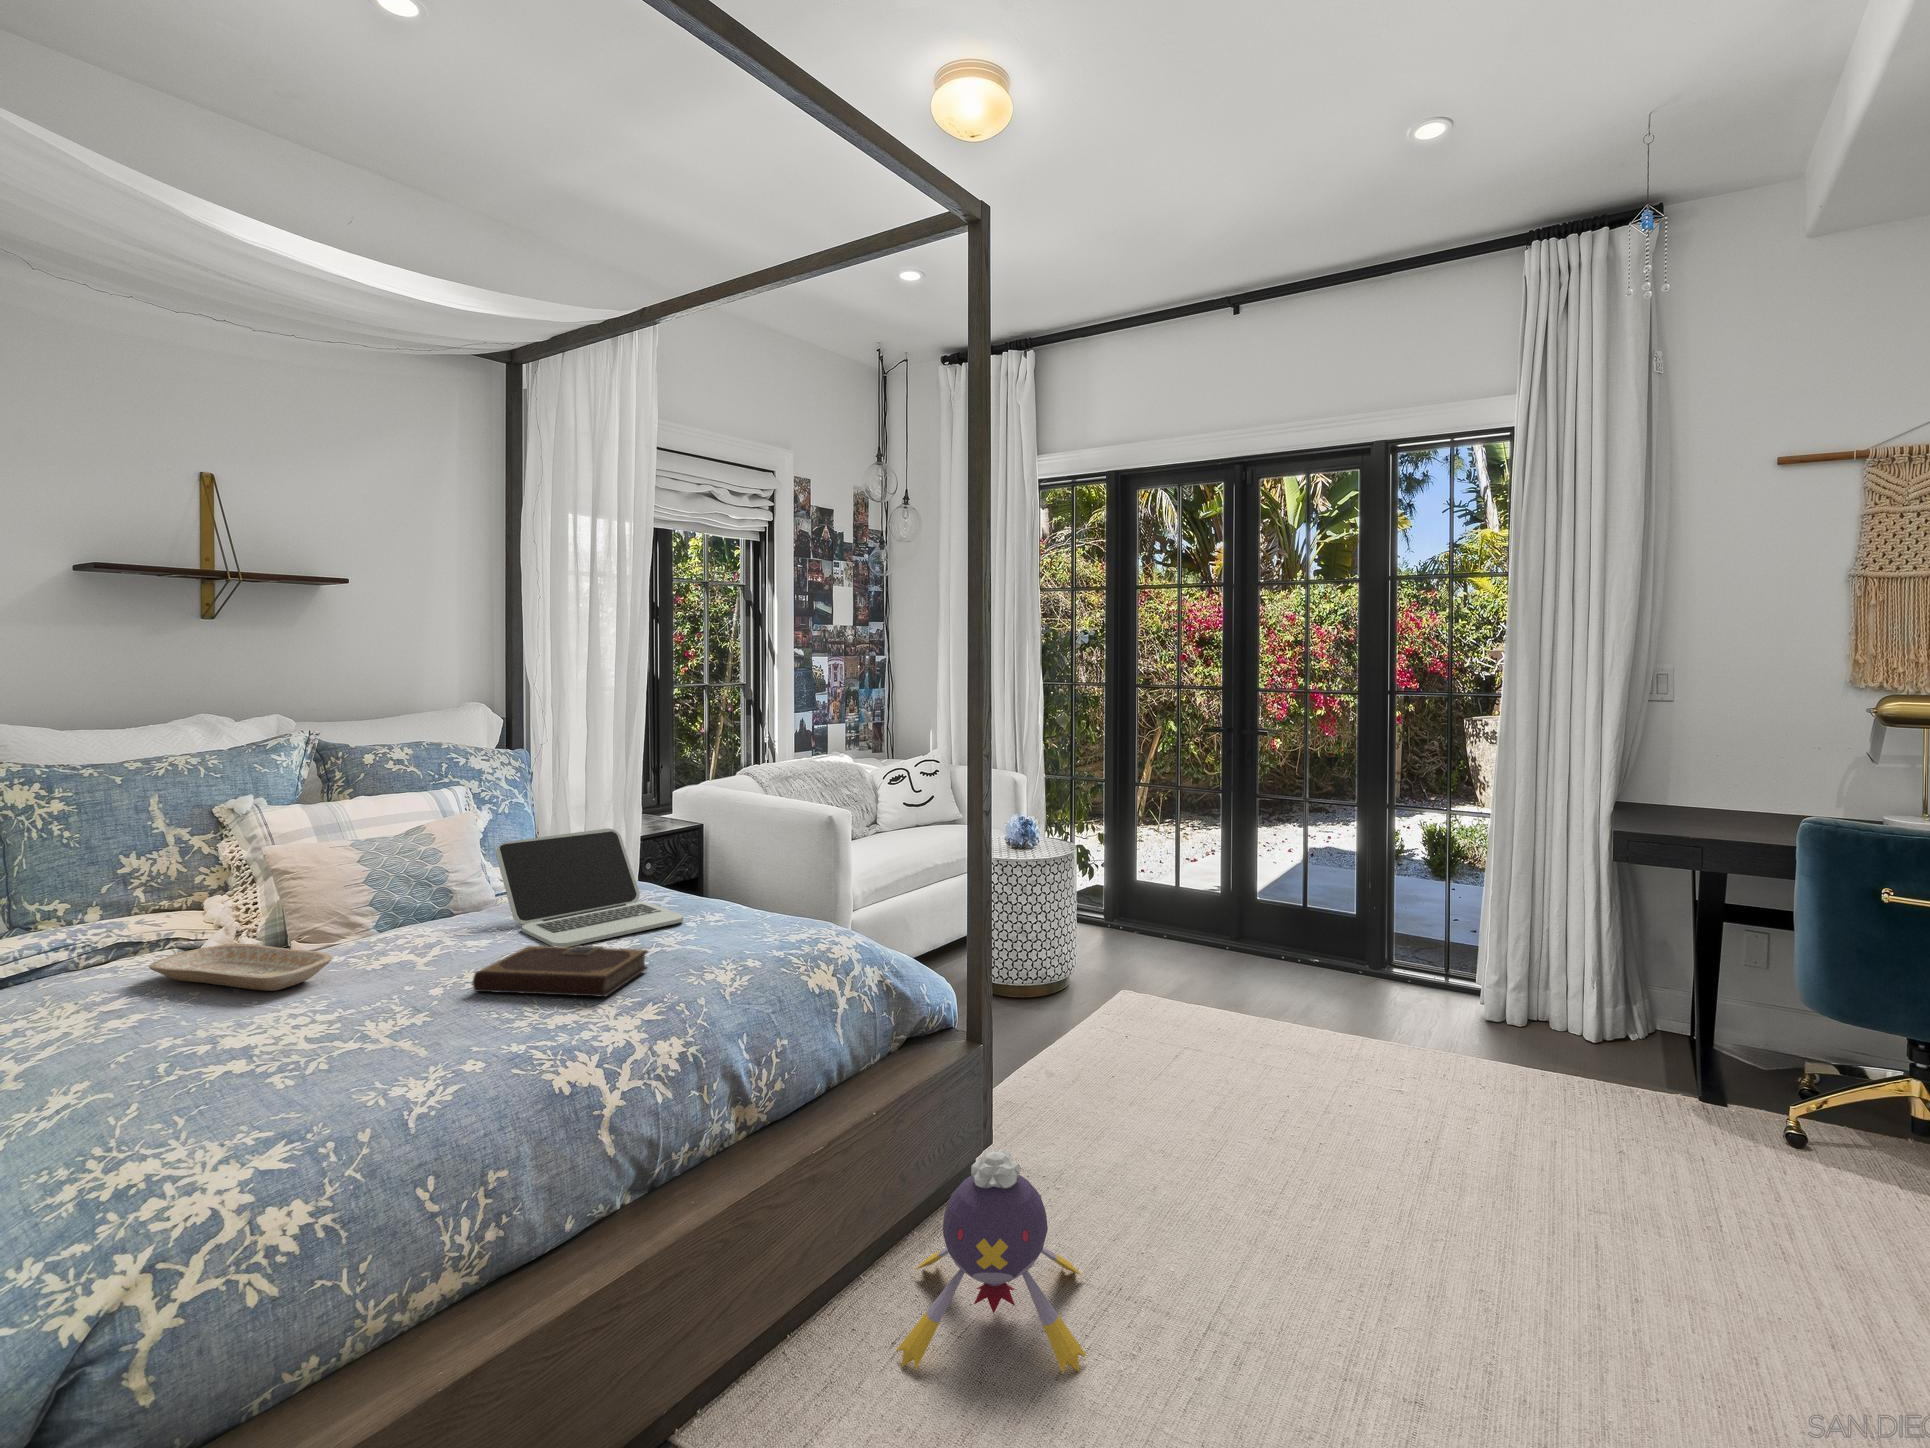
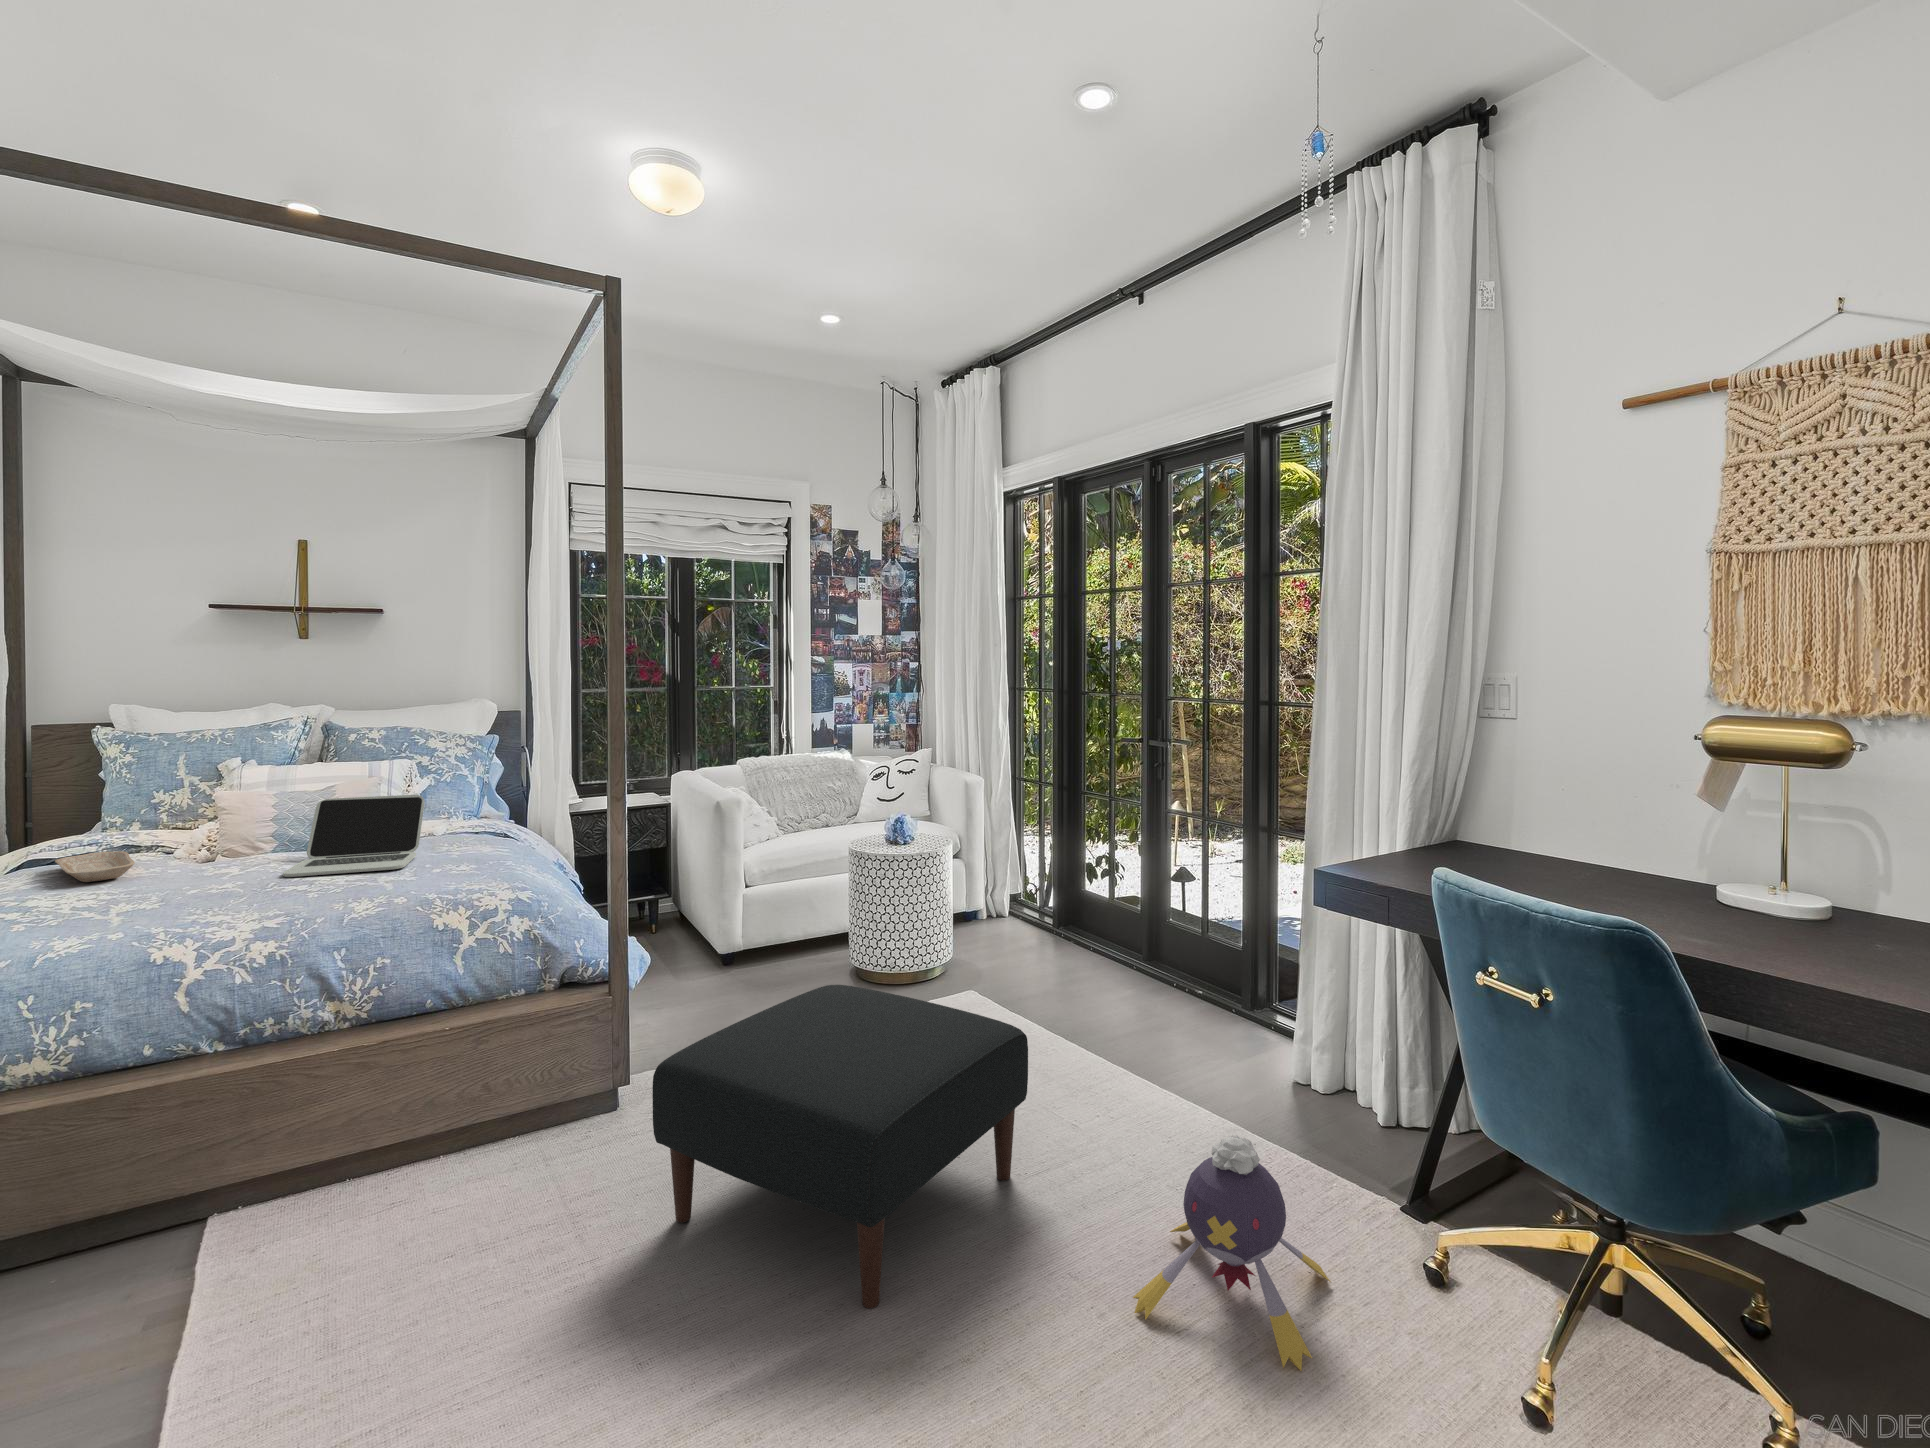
notebook: present [473,945,648,997] -> none [155,872,276,912]
ottoman: none [1198,984,1533,1253] -> present [652,985,1028,1308]
plush toy: present [896,1150,1087,1374] -> present [1133,1136,1330,1371]

